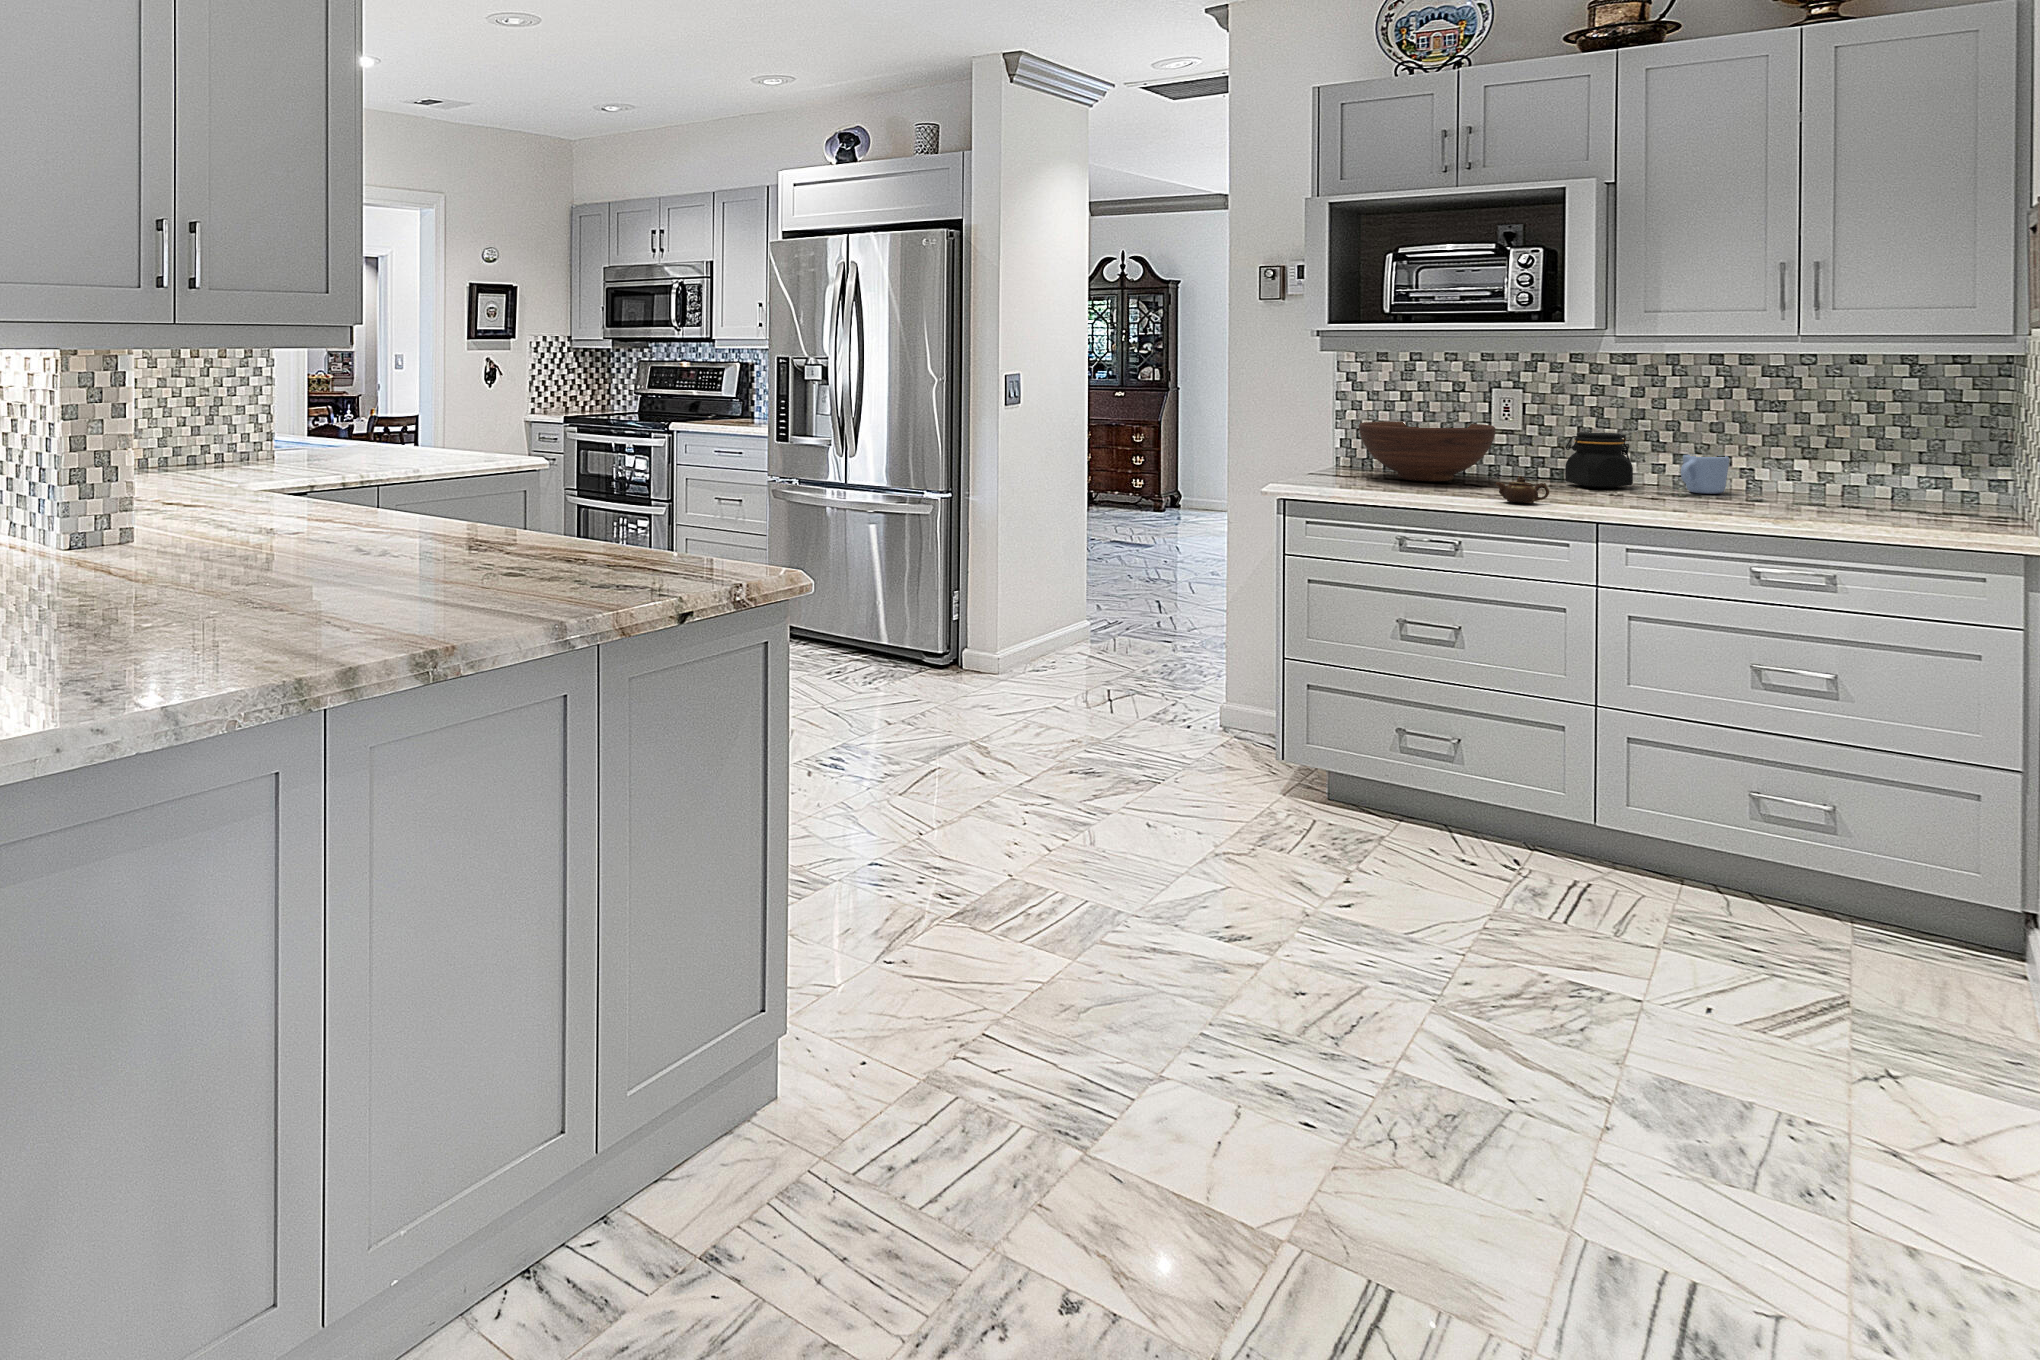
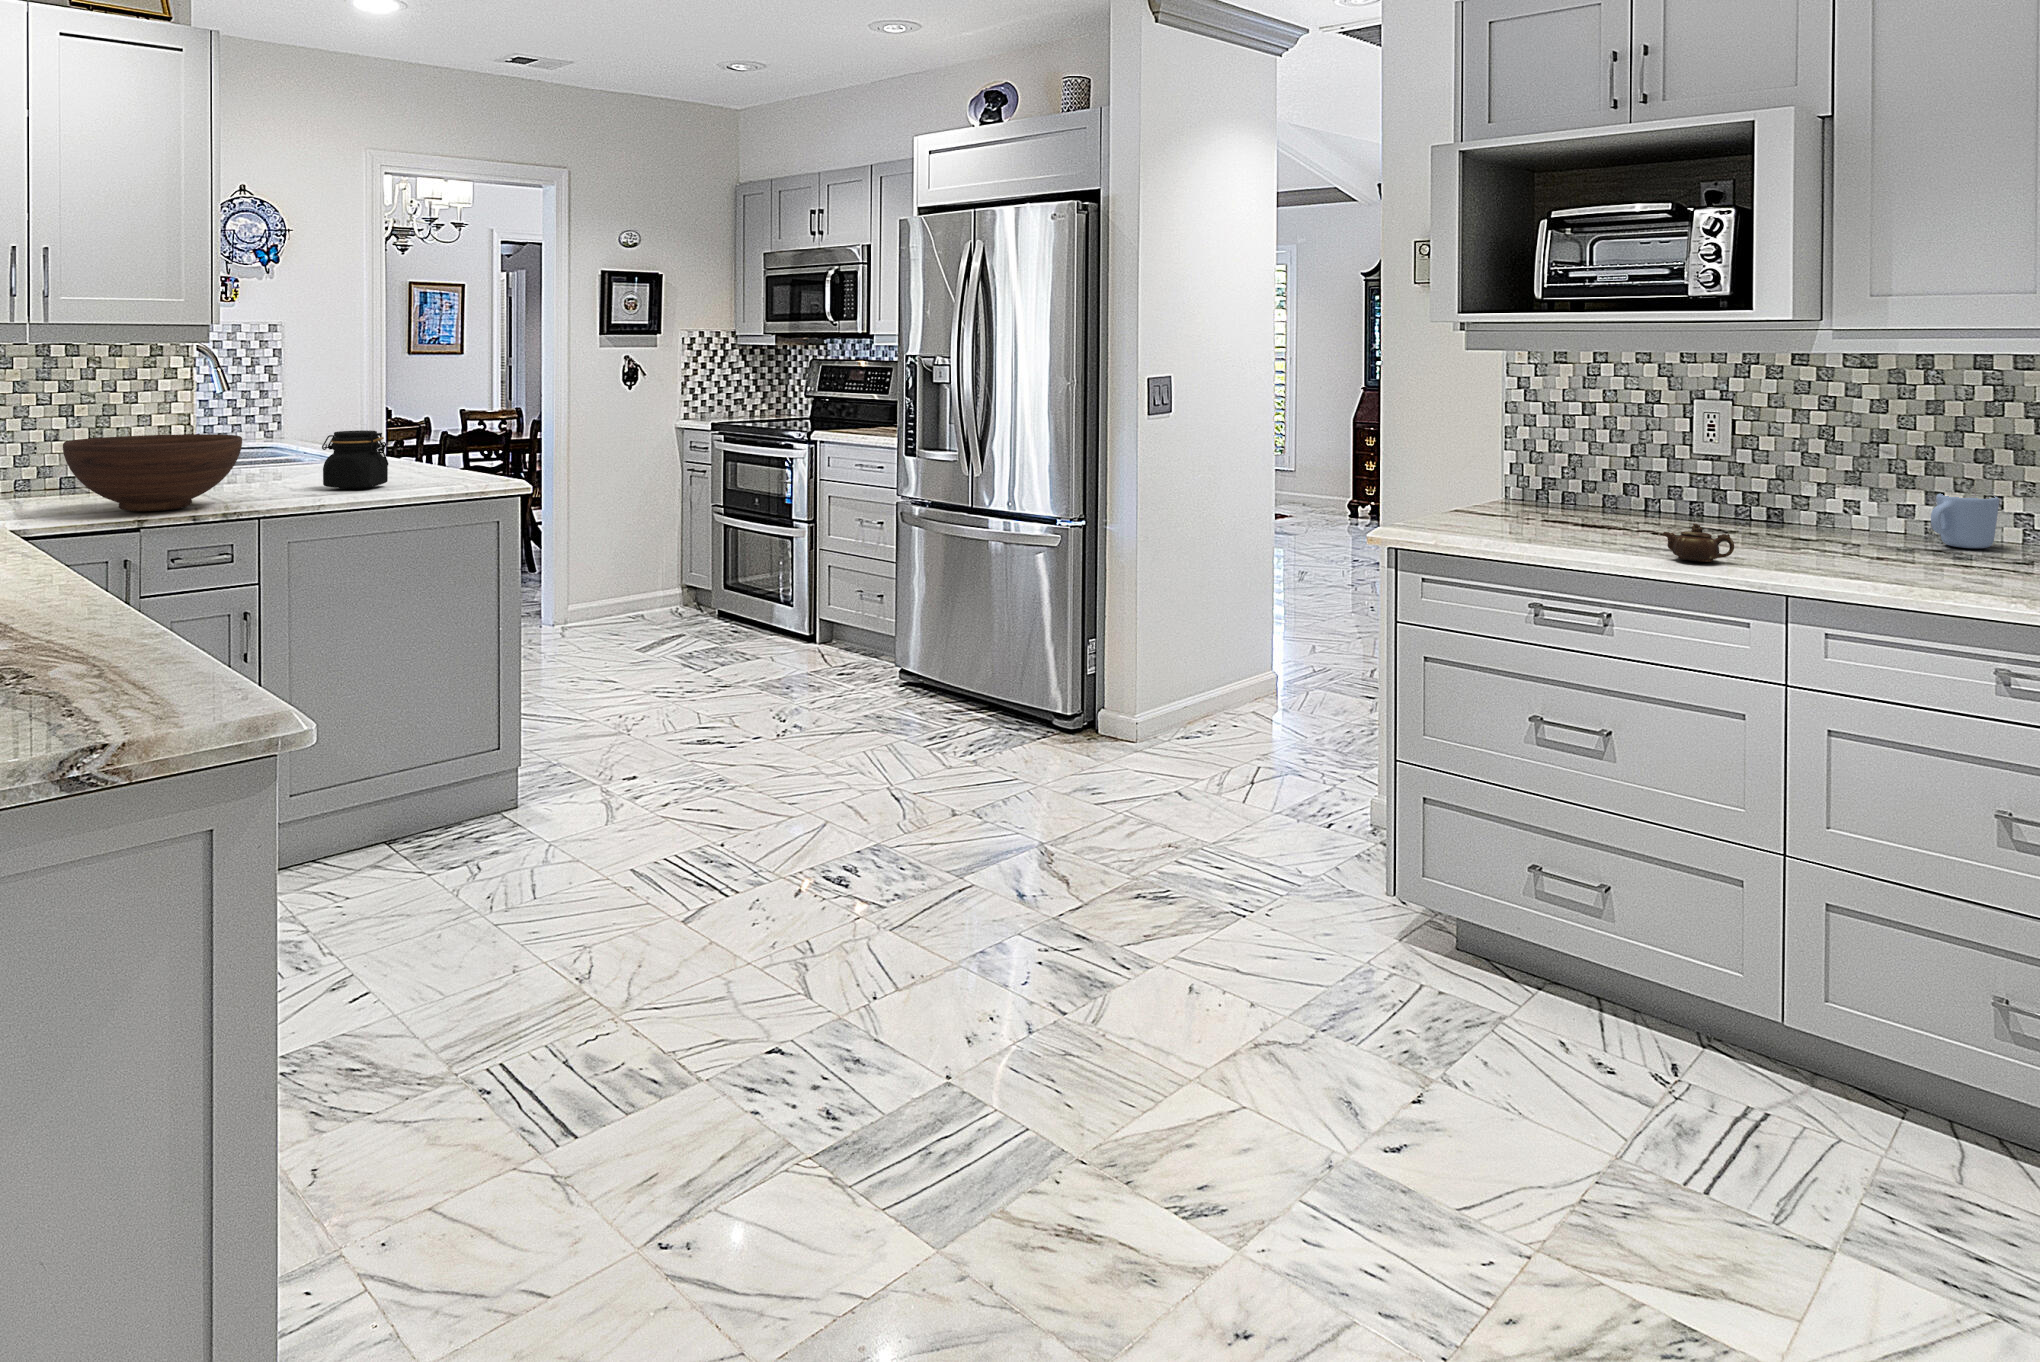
fruit bowl: present [1359,422,1495,481] -> present [63,434,242,511]
jar: present [1565,432,1633,488] -> present [322,430,388,489]

